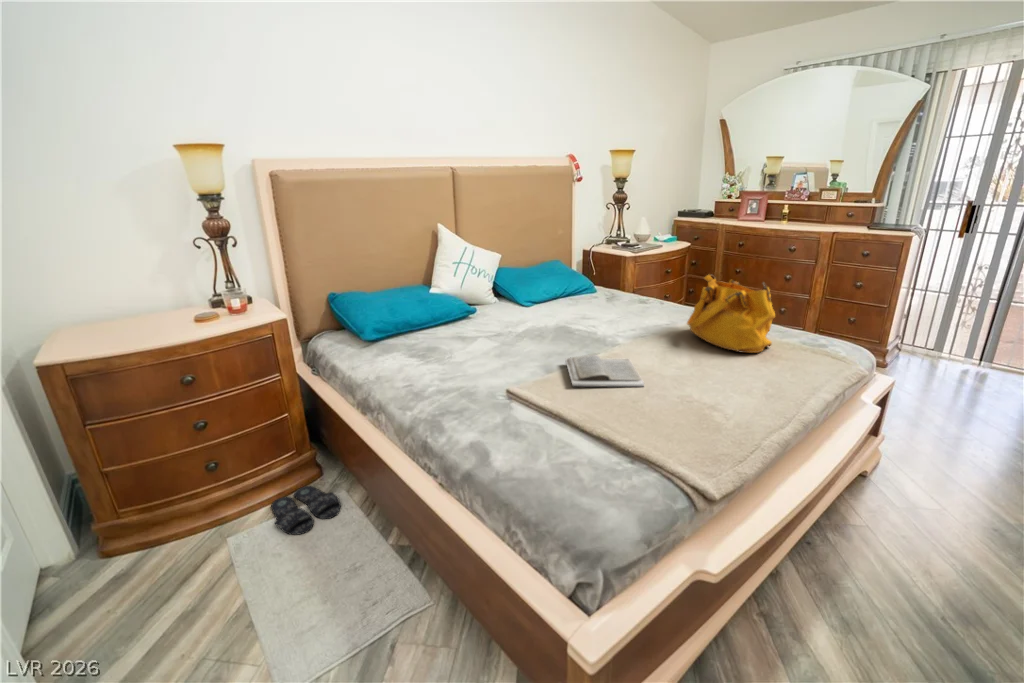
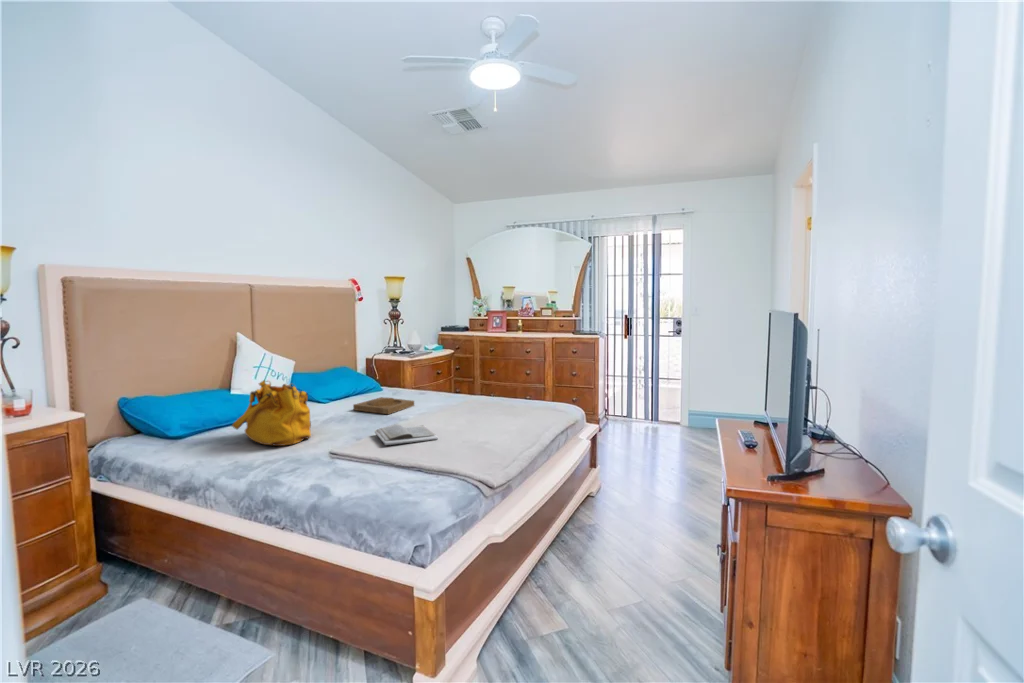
handbag: present [687,275,775,353] -> present [232,381,311,446]
tray: none [553,306,625,332] -> present [353,397,414,414]
slippers: present [271,486,341,535] -> none [40,608,140,657]

